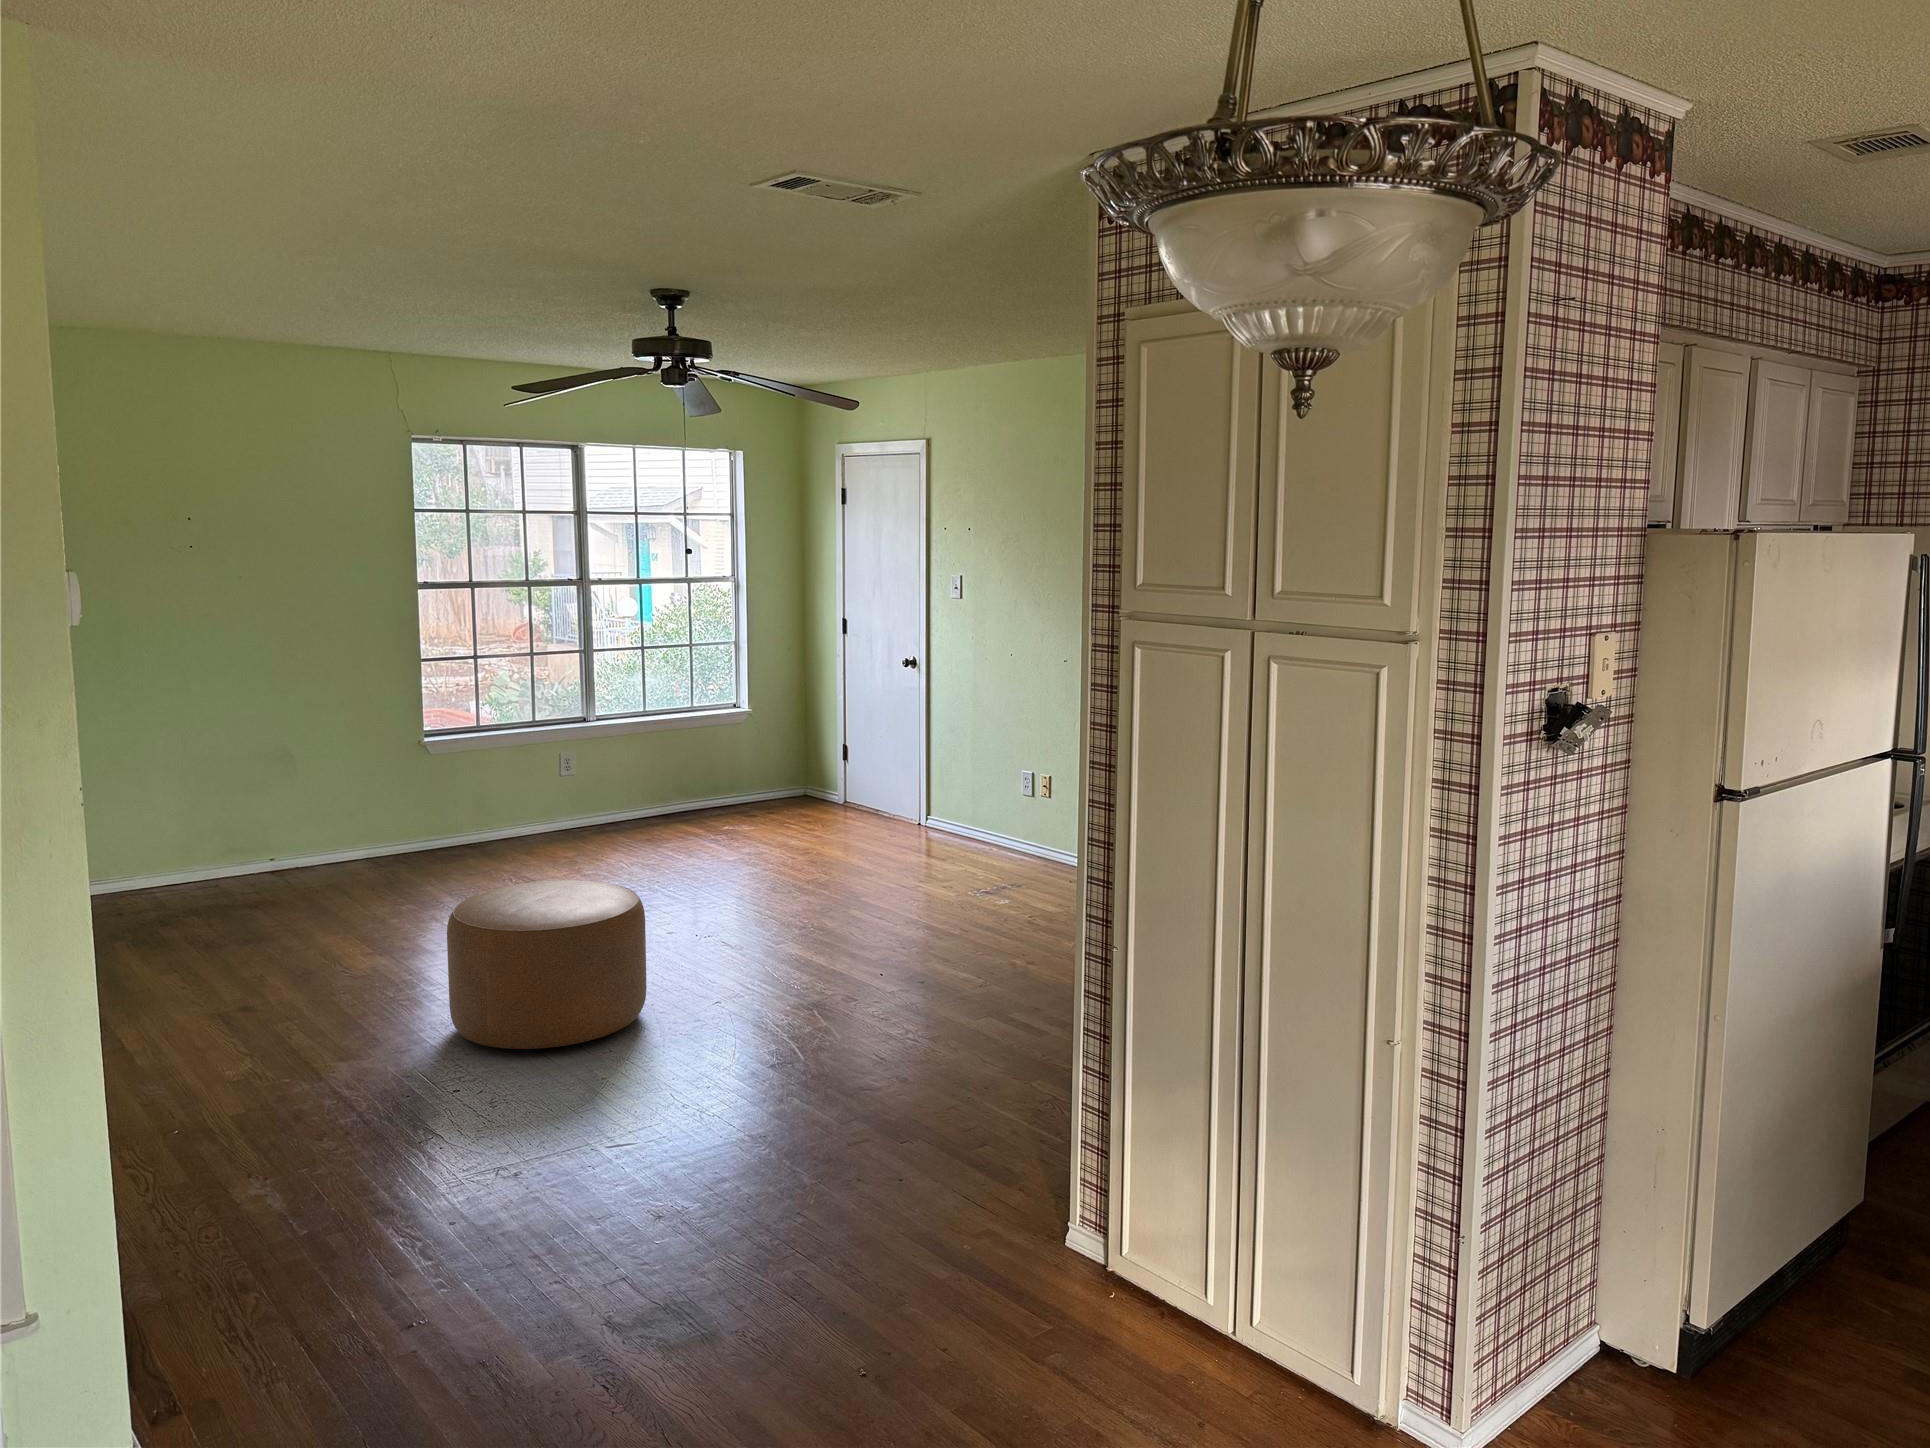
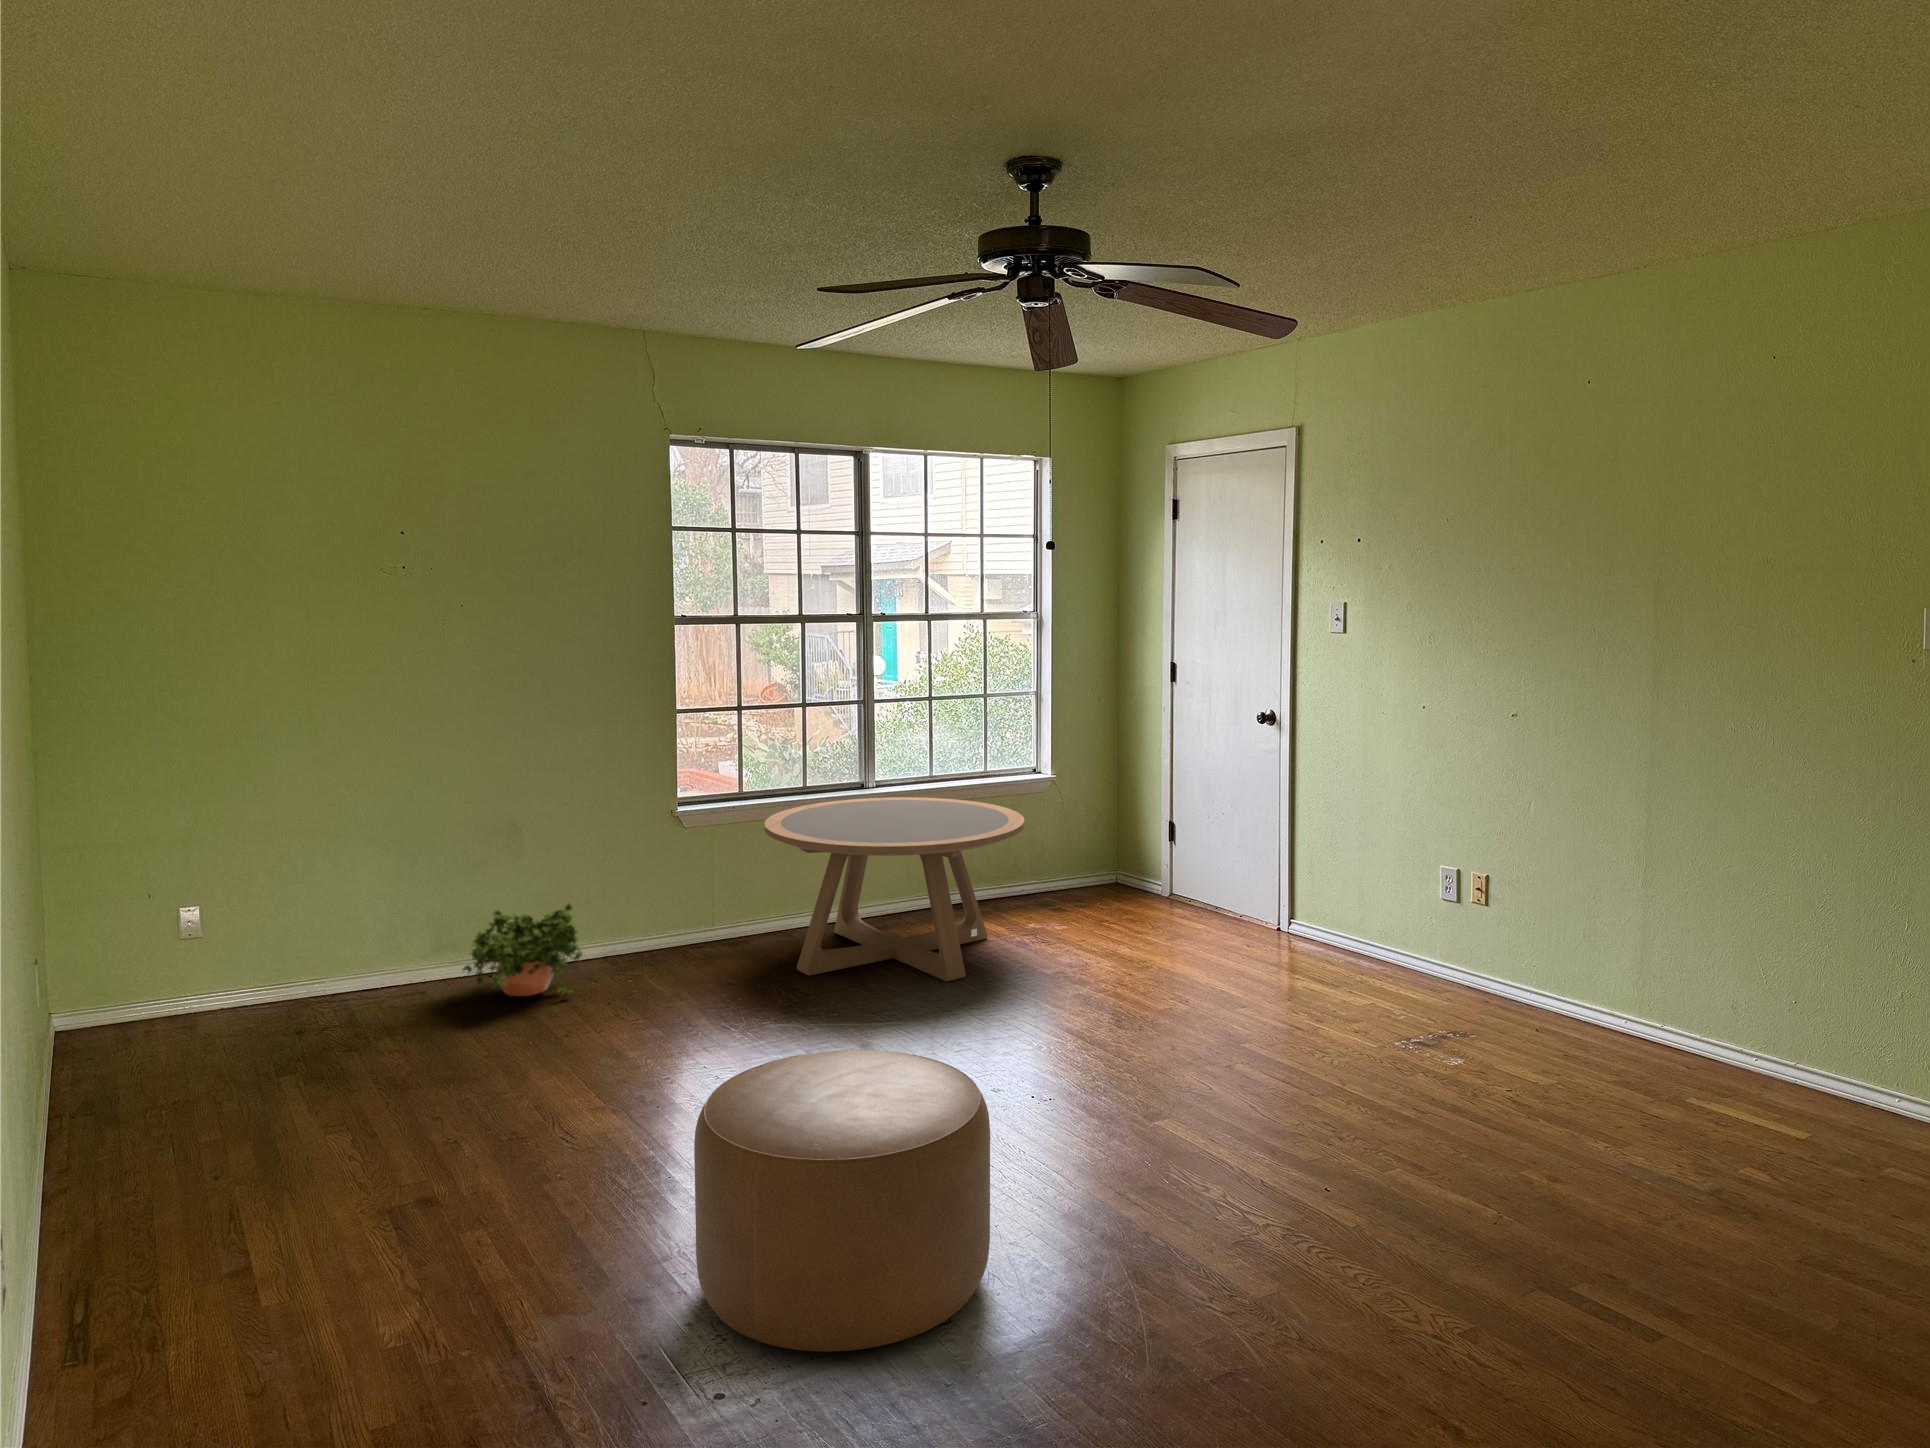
coffee table: none [500,727,713,865] -> present [765,797,1024,981]
potted plant: none [249,810,353,886] -> present [463,904,583,996]

